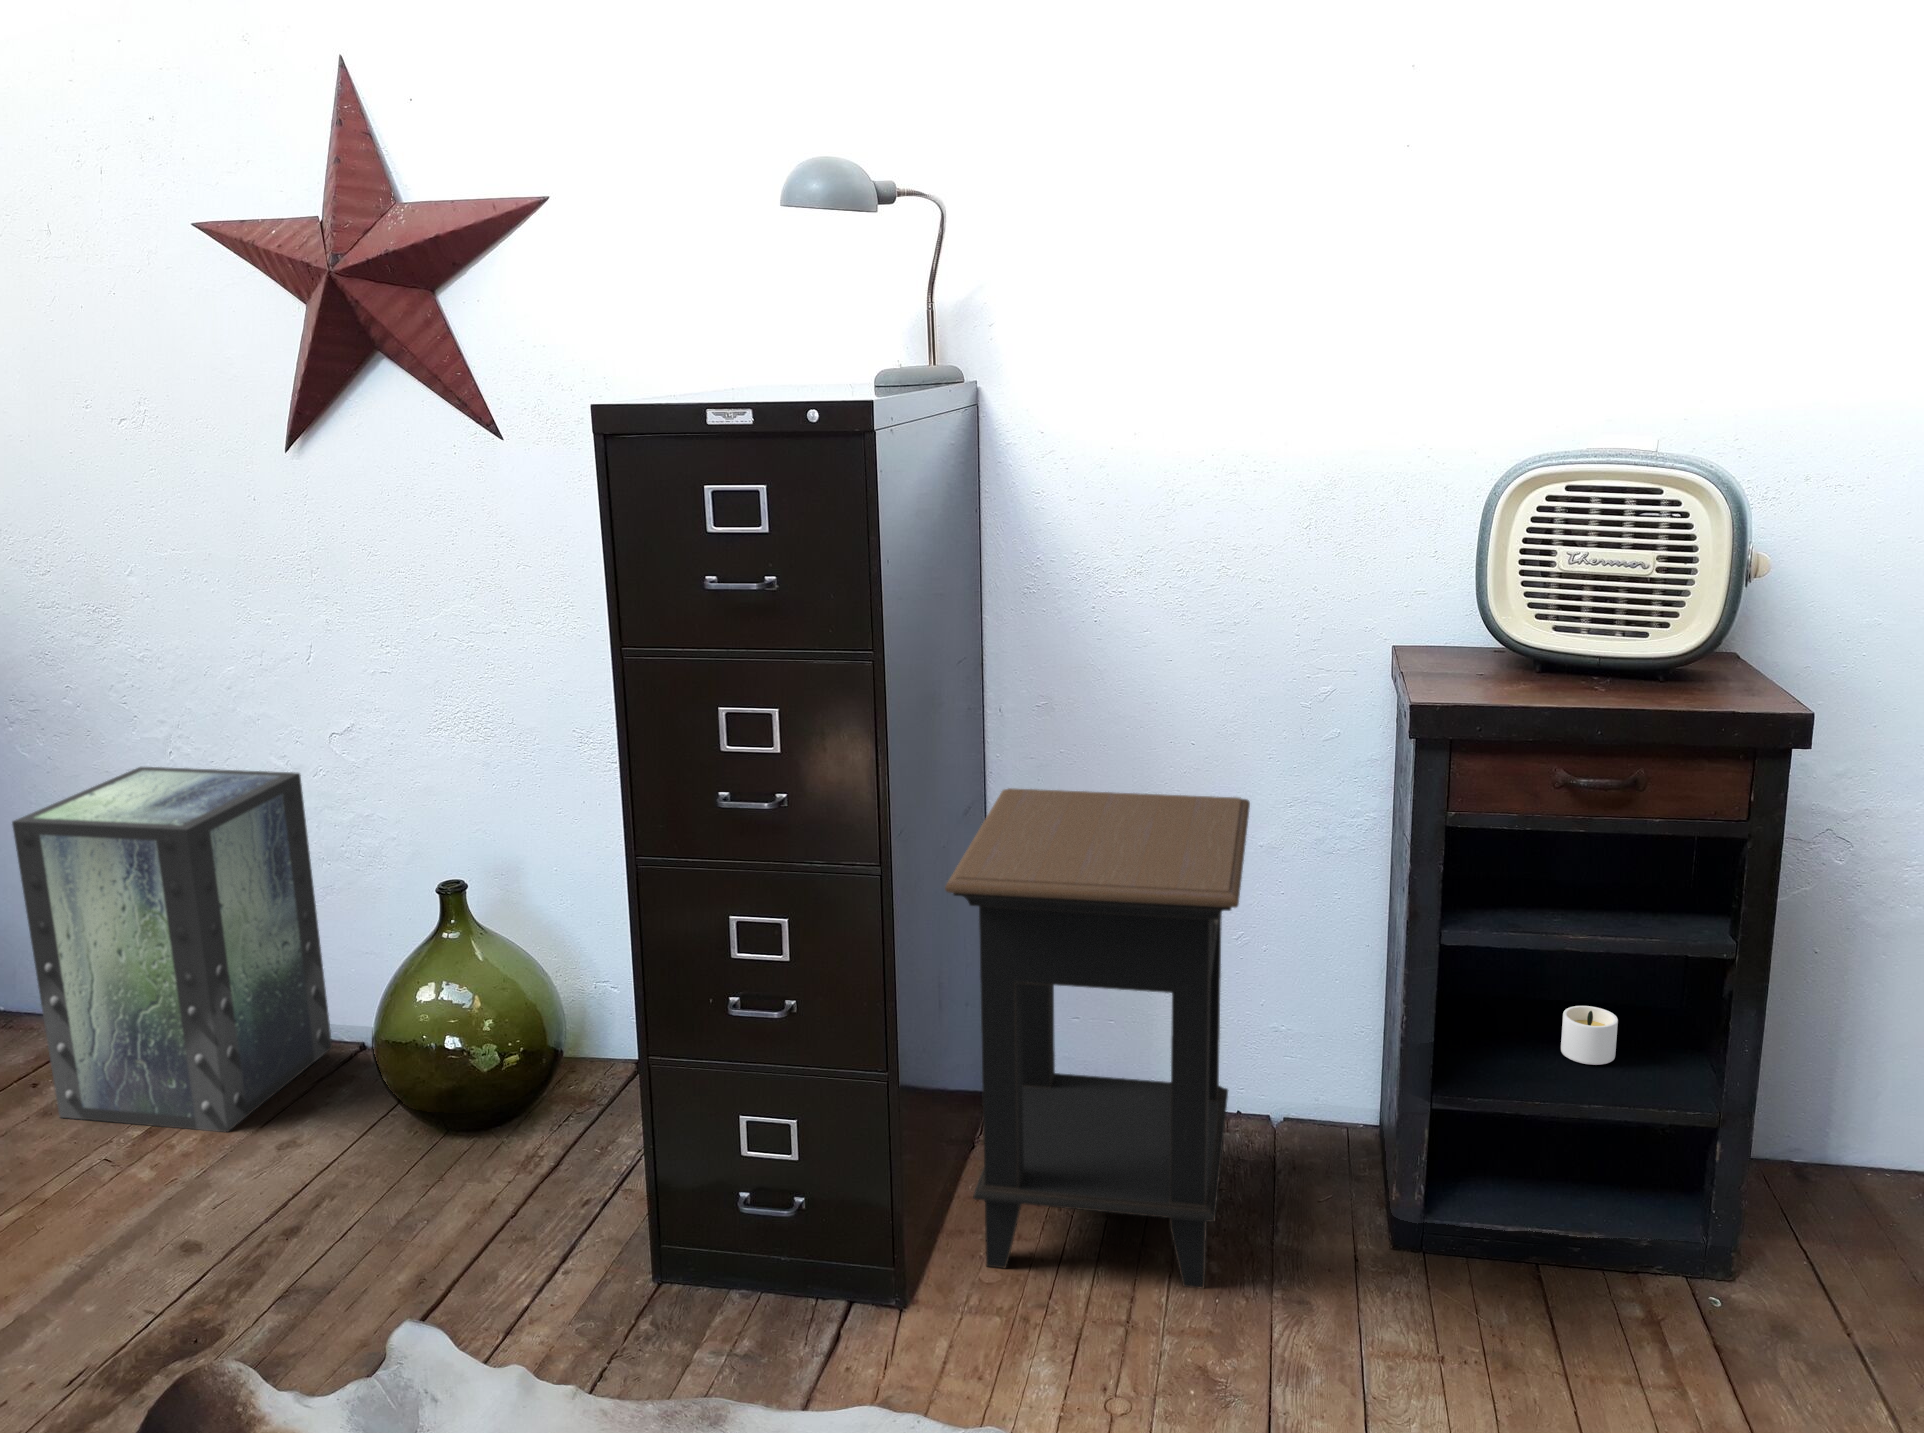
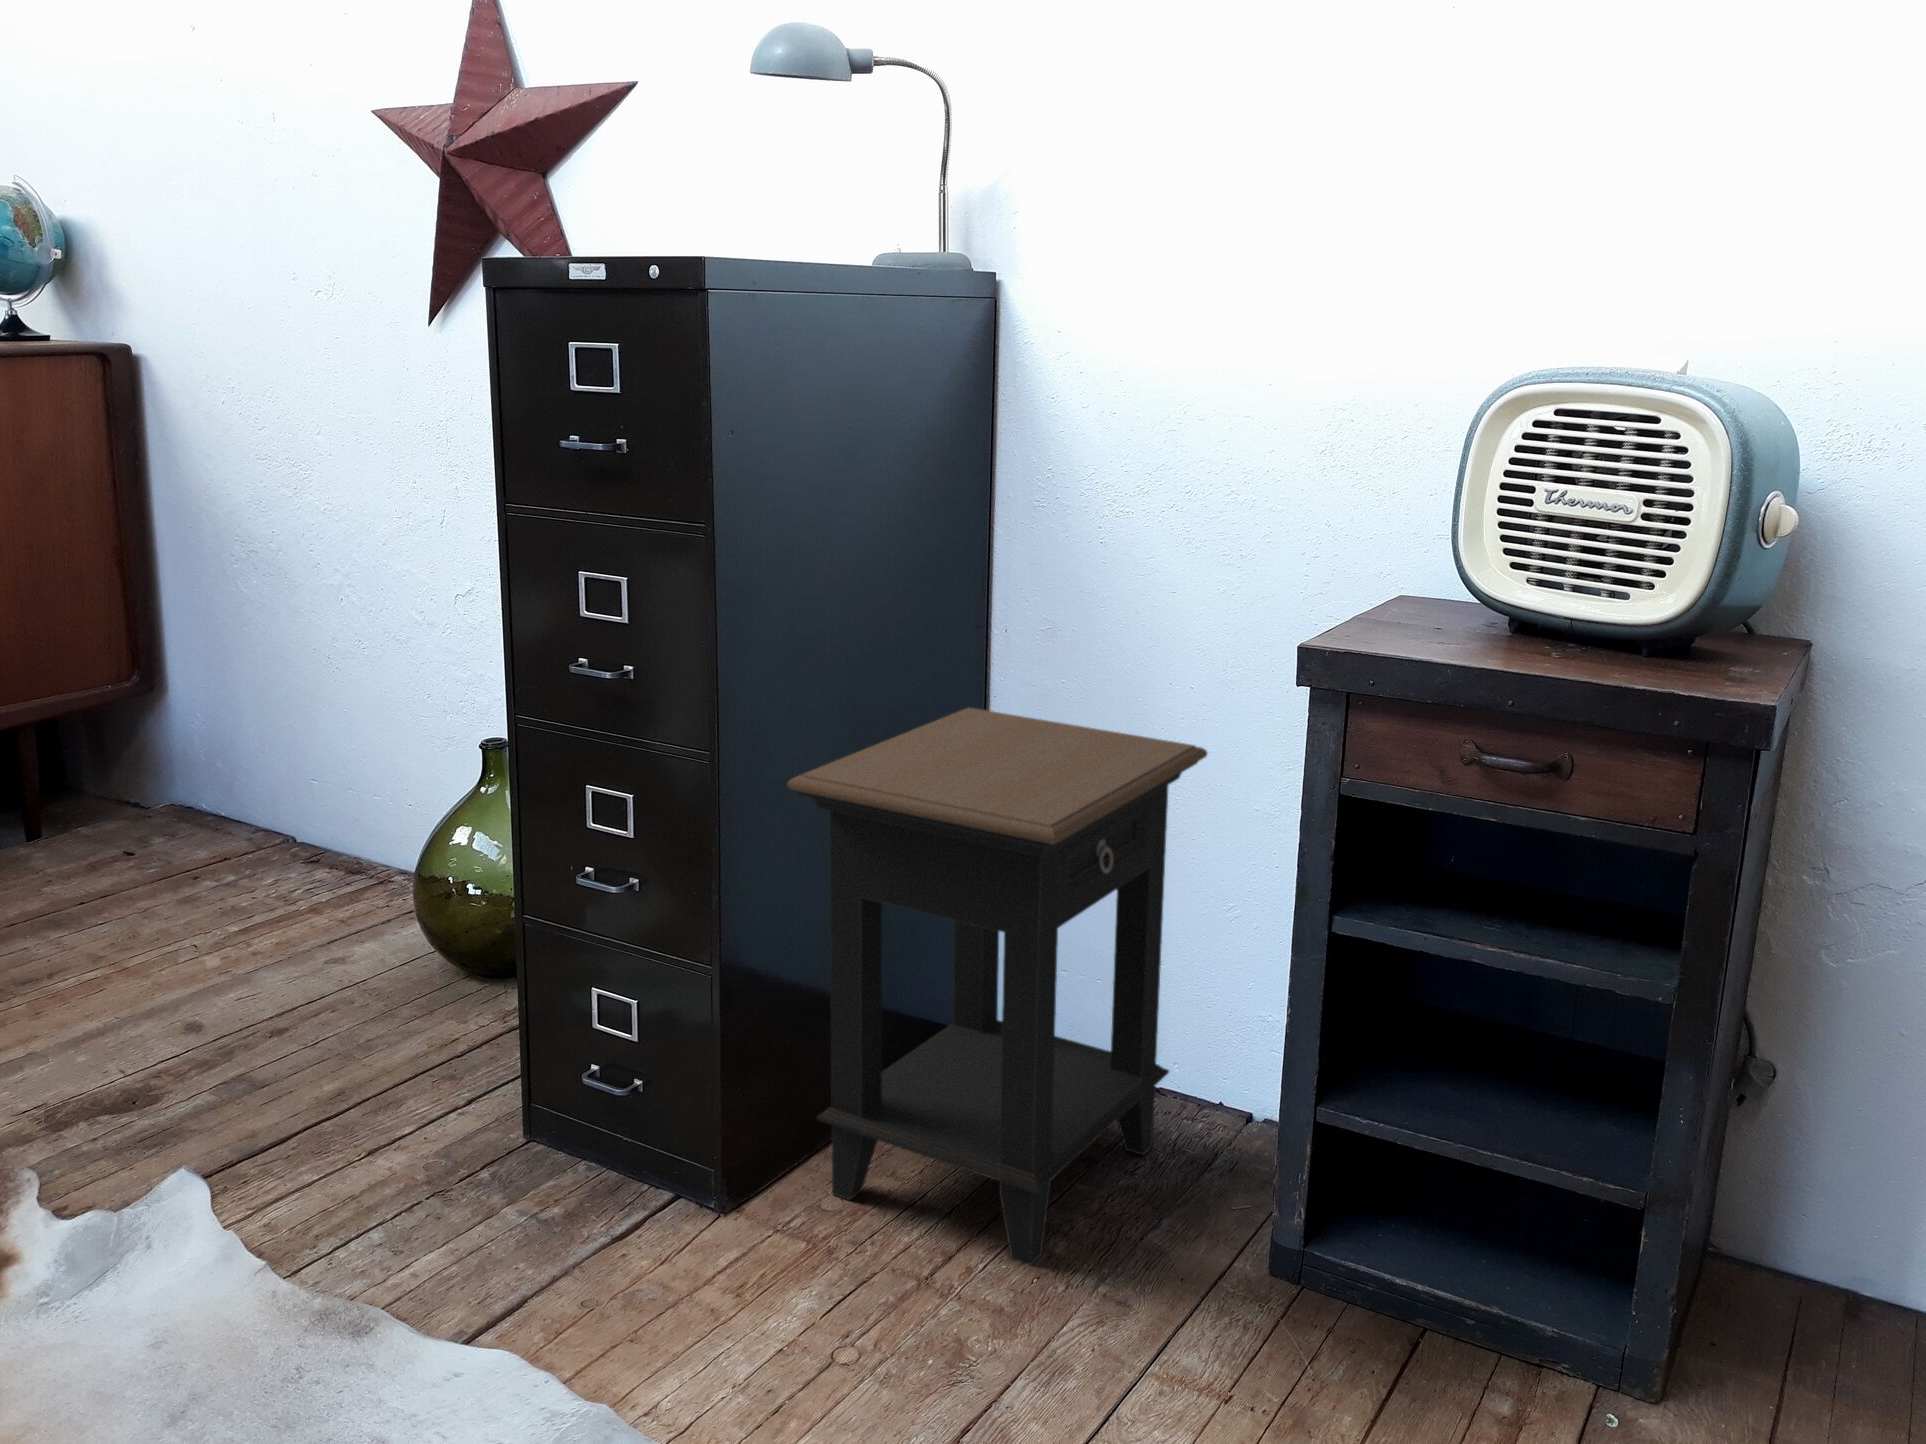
storage box: present [12,767,332,1132] -> none [162,609,437,943]
candle: present [1561,1006,1618,1065] -> none [1492,1037,1587,1110]

